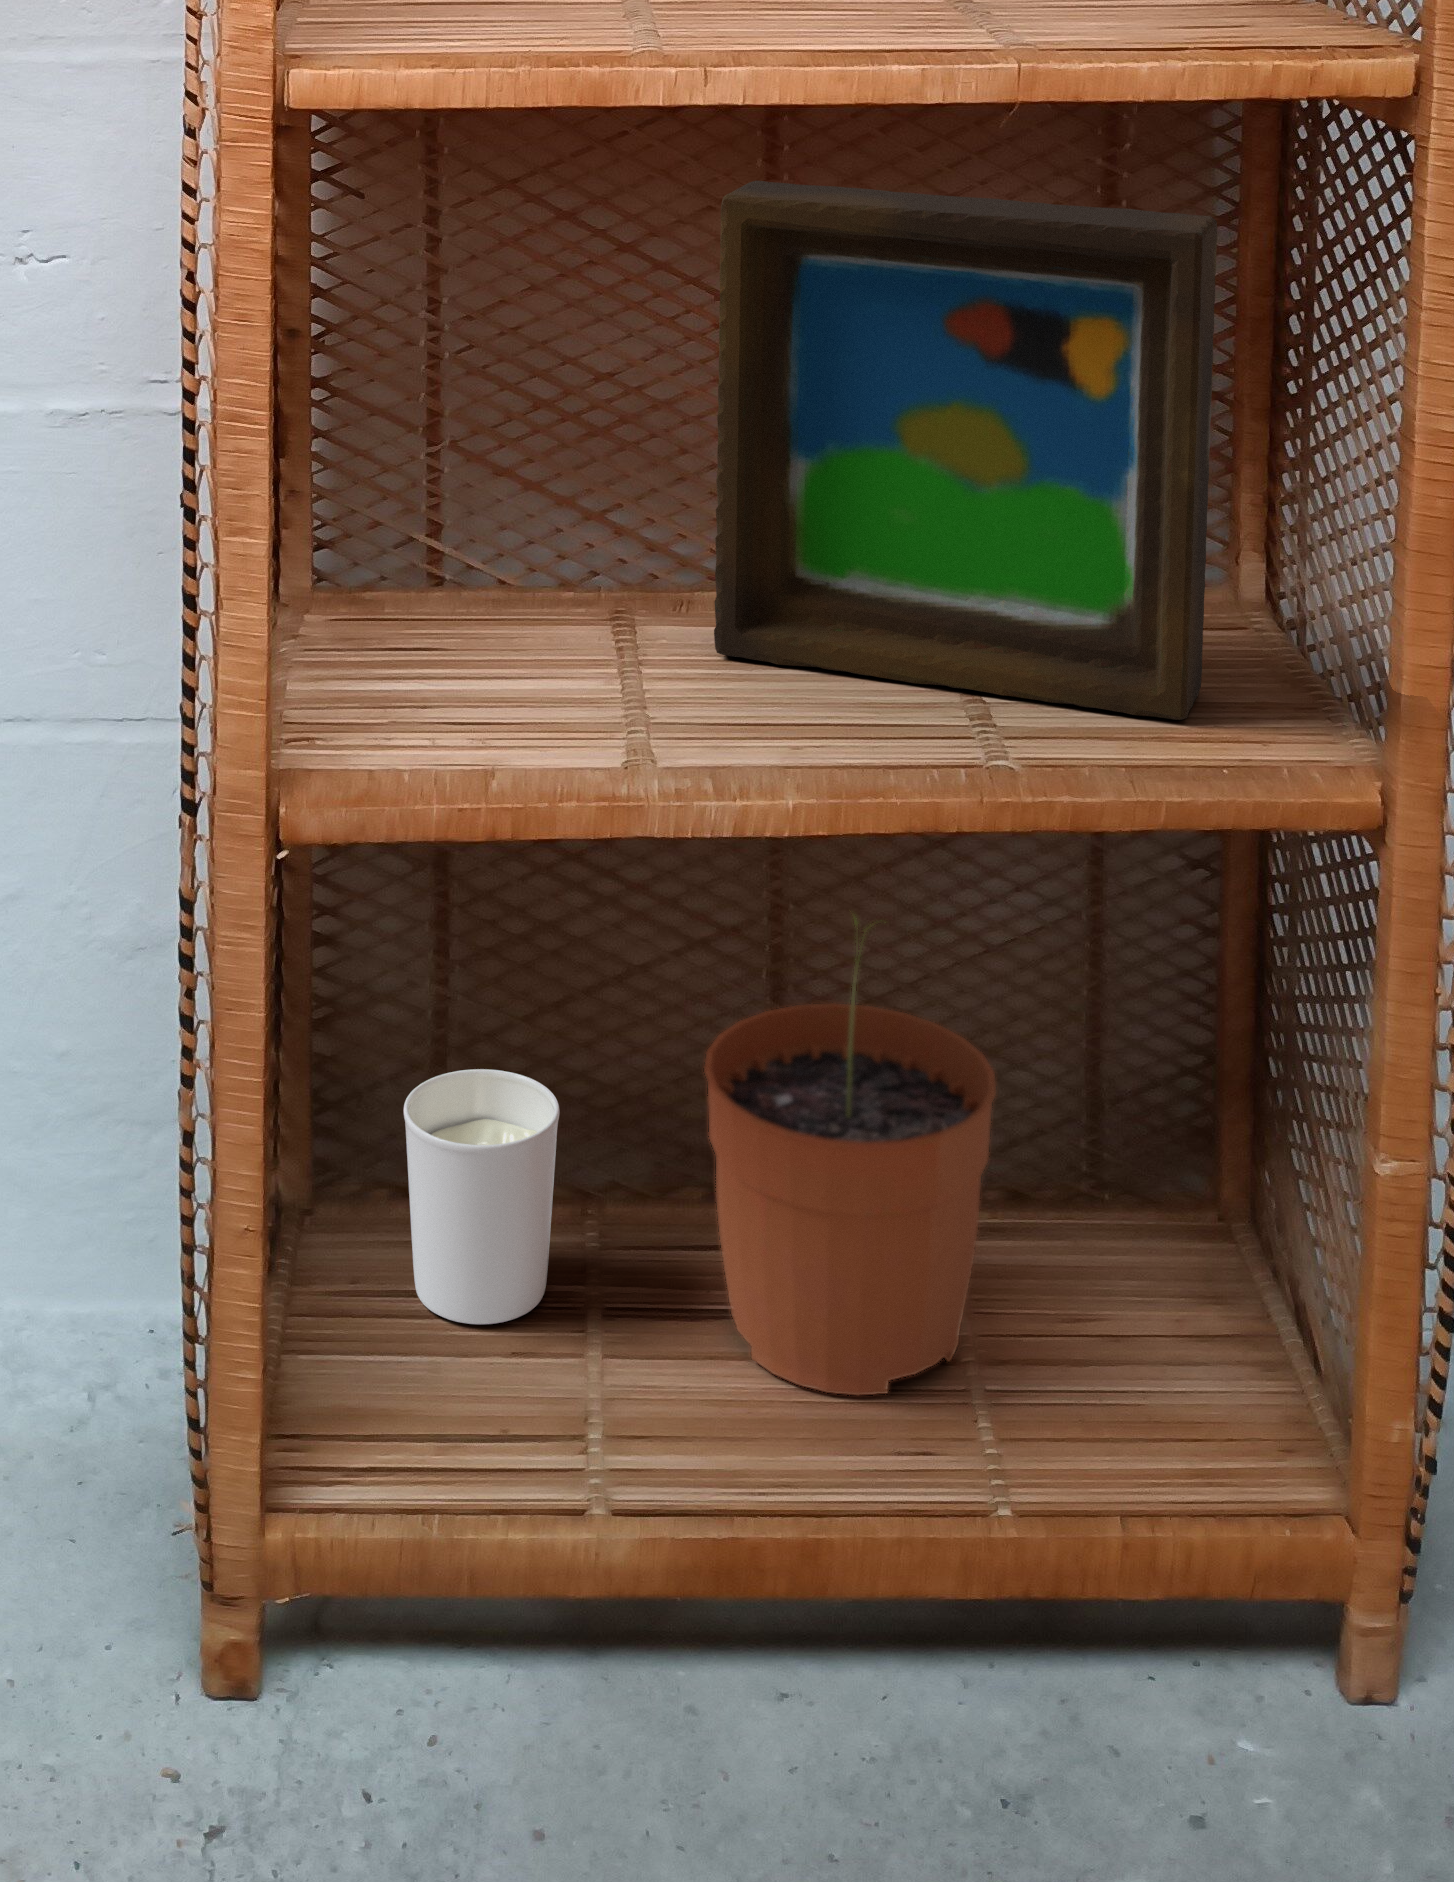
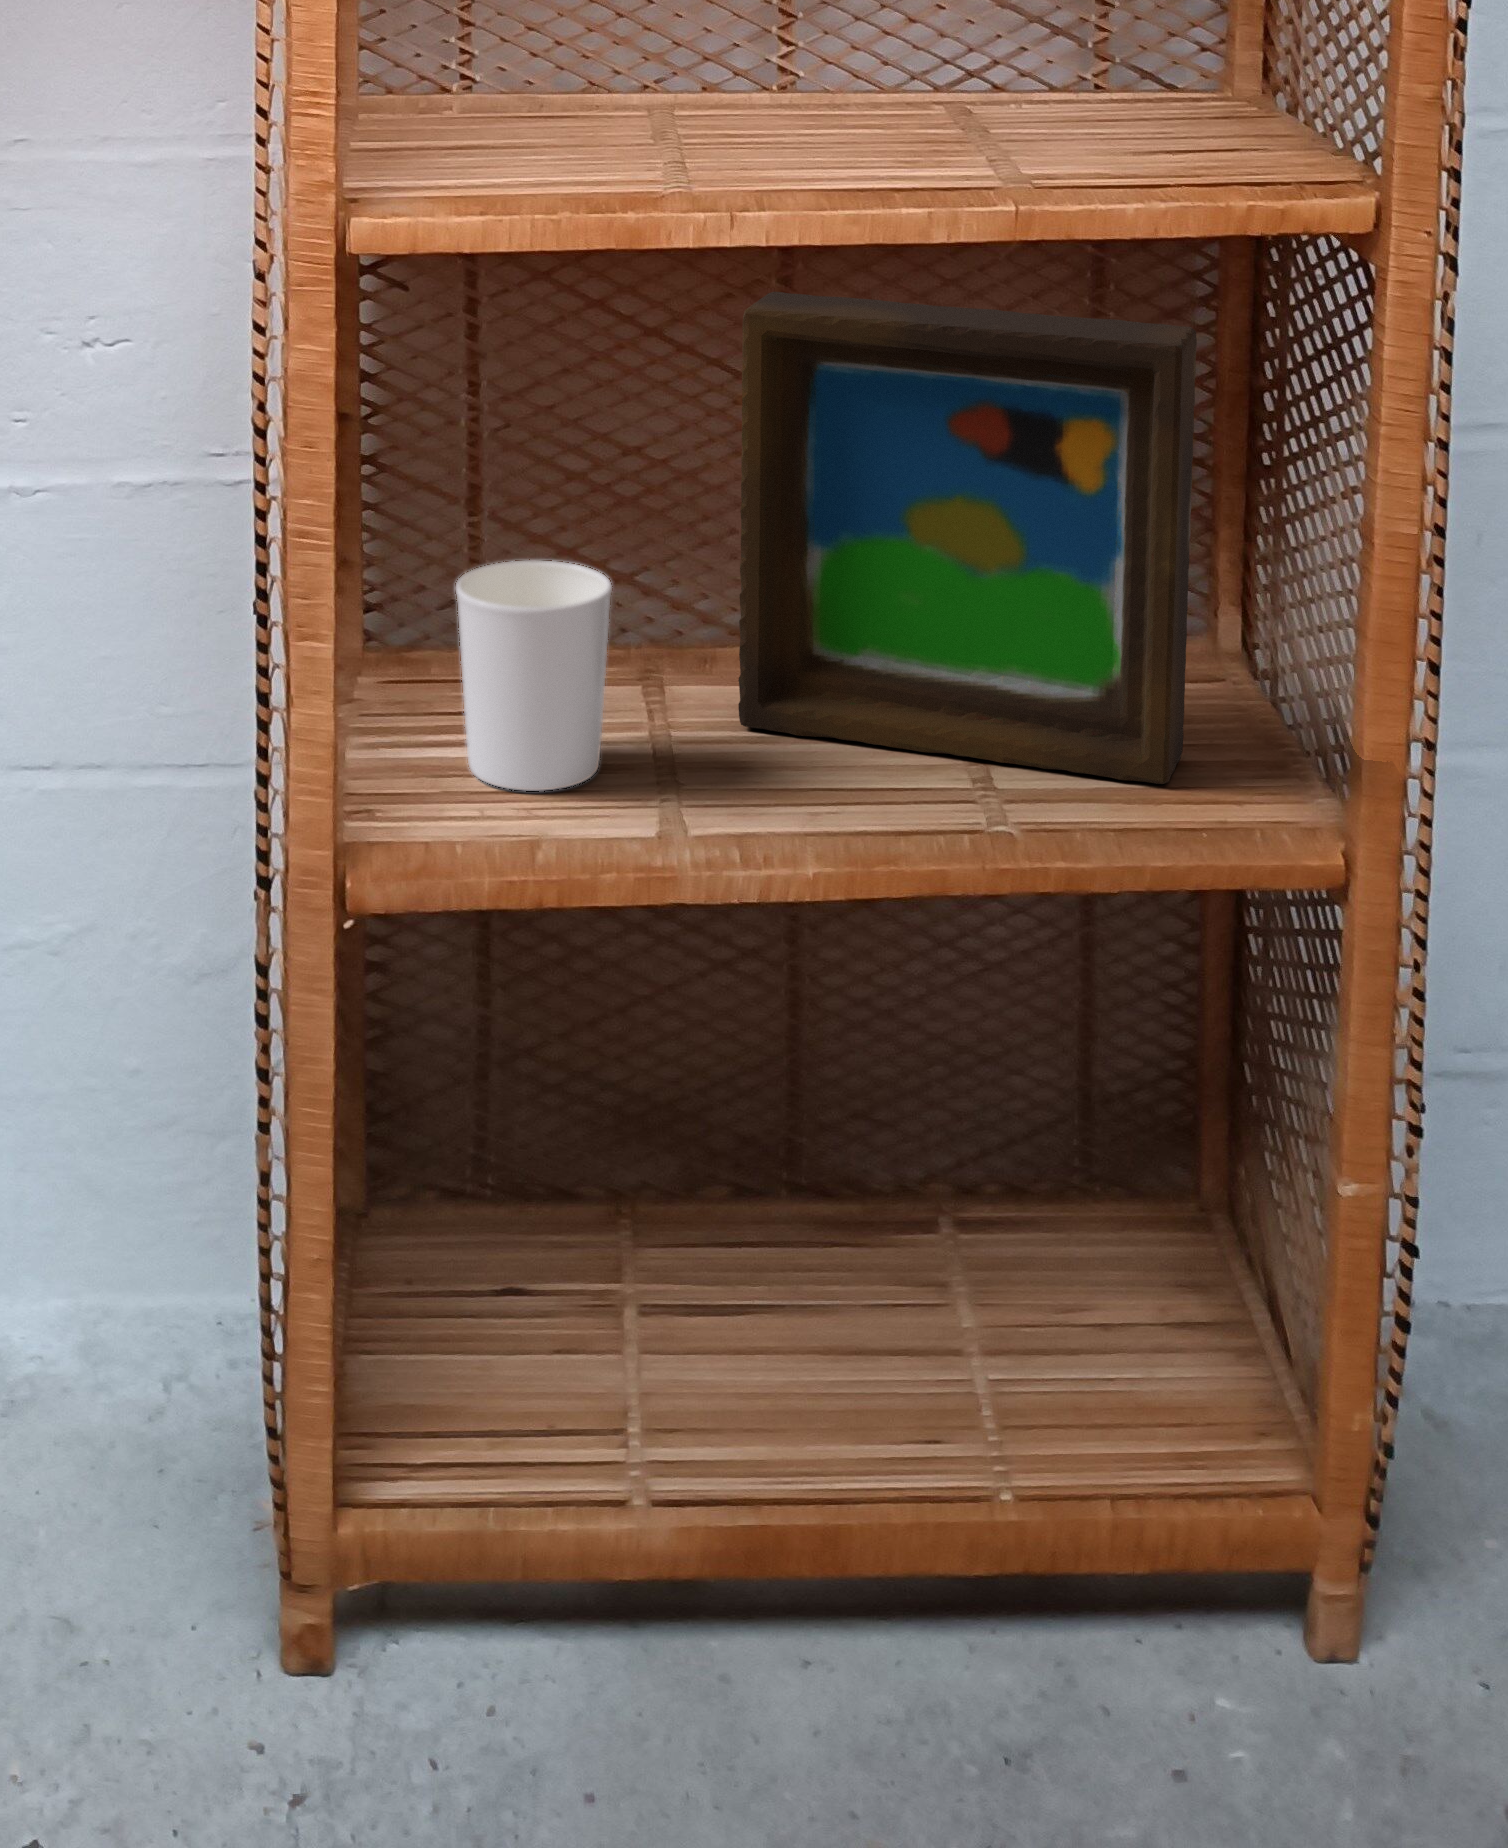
plant pot: present [704,910,996,1395] -> none [732,955,998,1392]
candle holder: present [404,1069,560,1324] -> present [456,561,612,791]

